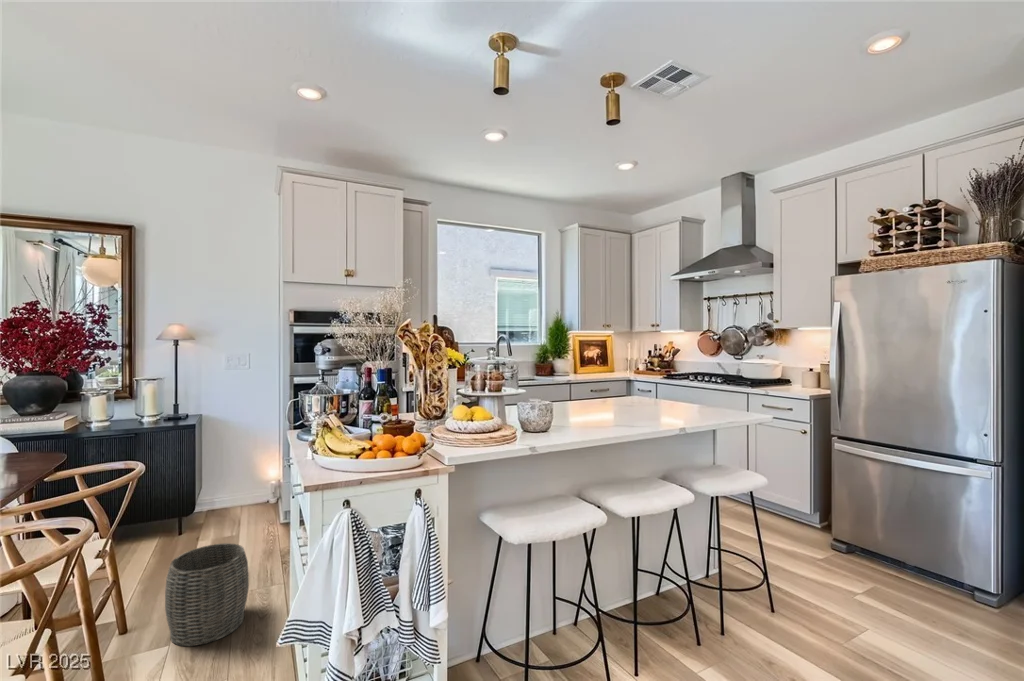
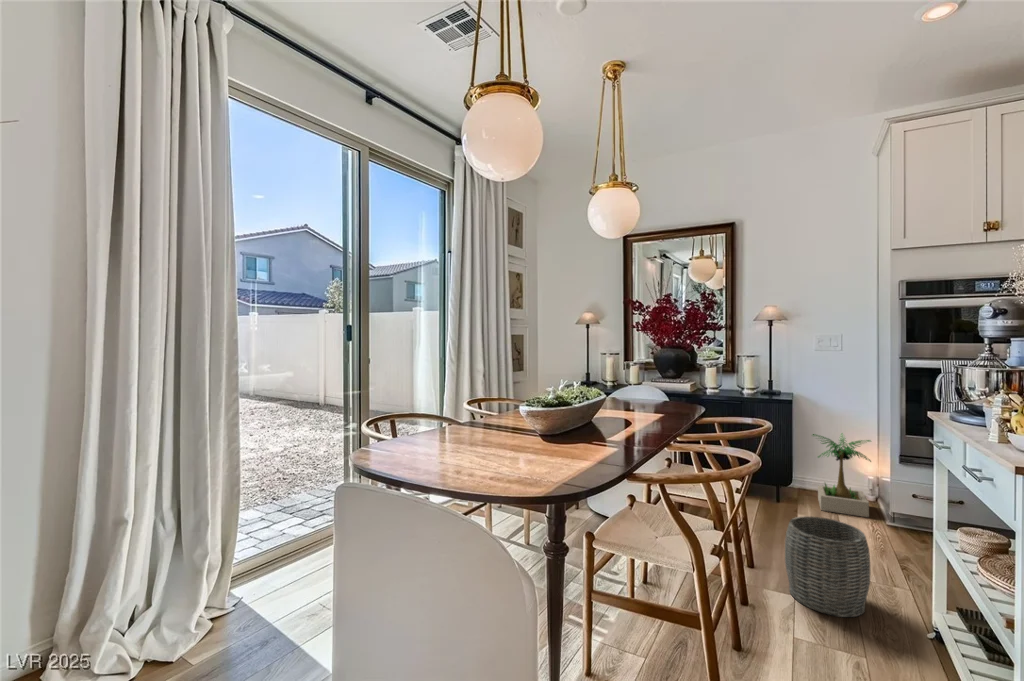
potted plant: none [212,446,276,528] -> present [813,434,871,517]

